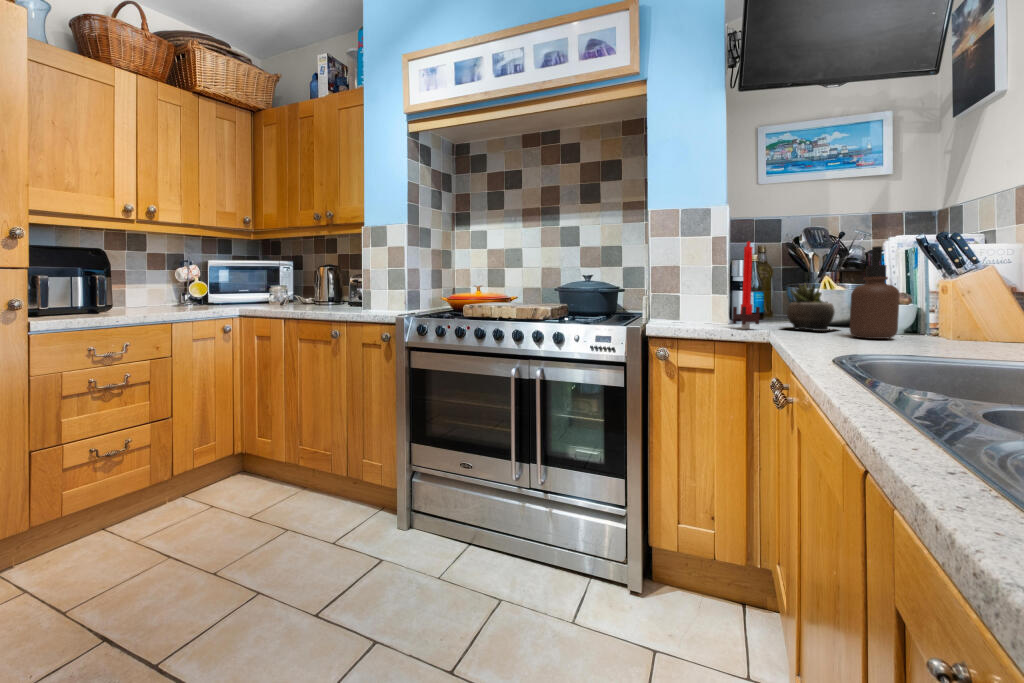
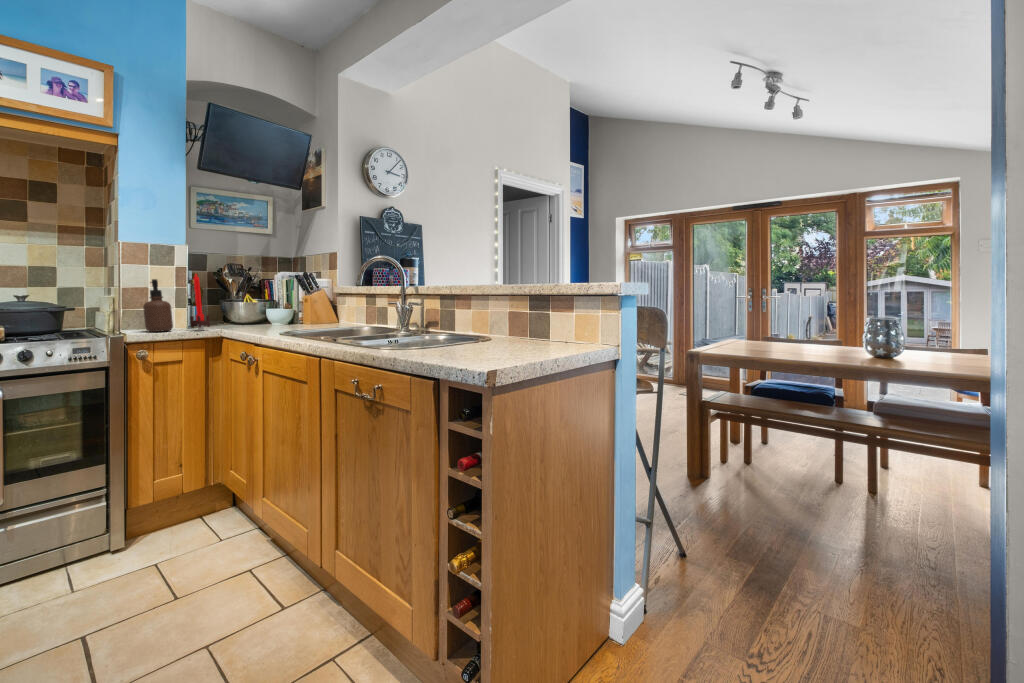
soap dispenser: present [849,246,900,339] -> present [143,279,173,332]
succulent plant: present [787,283,835,331] -> none [222,300,260,329]

